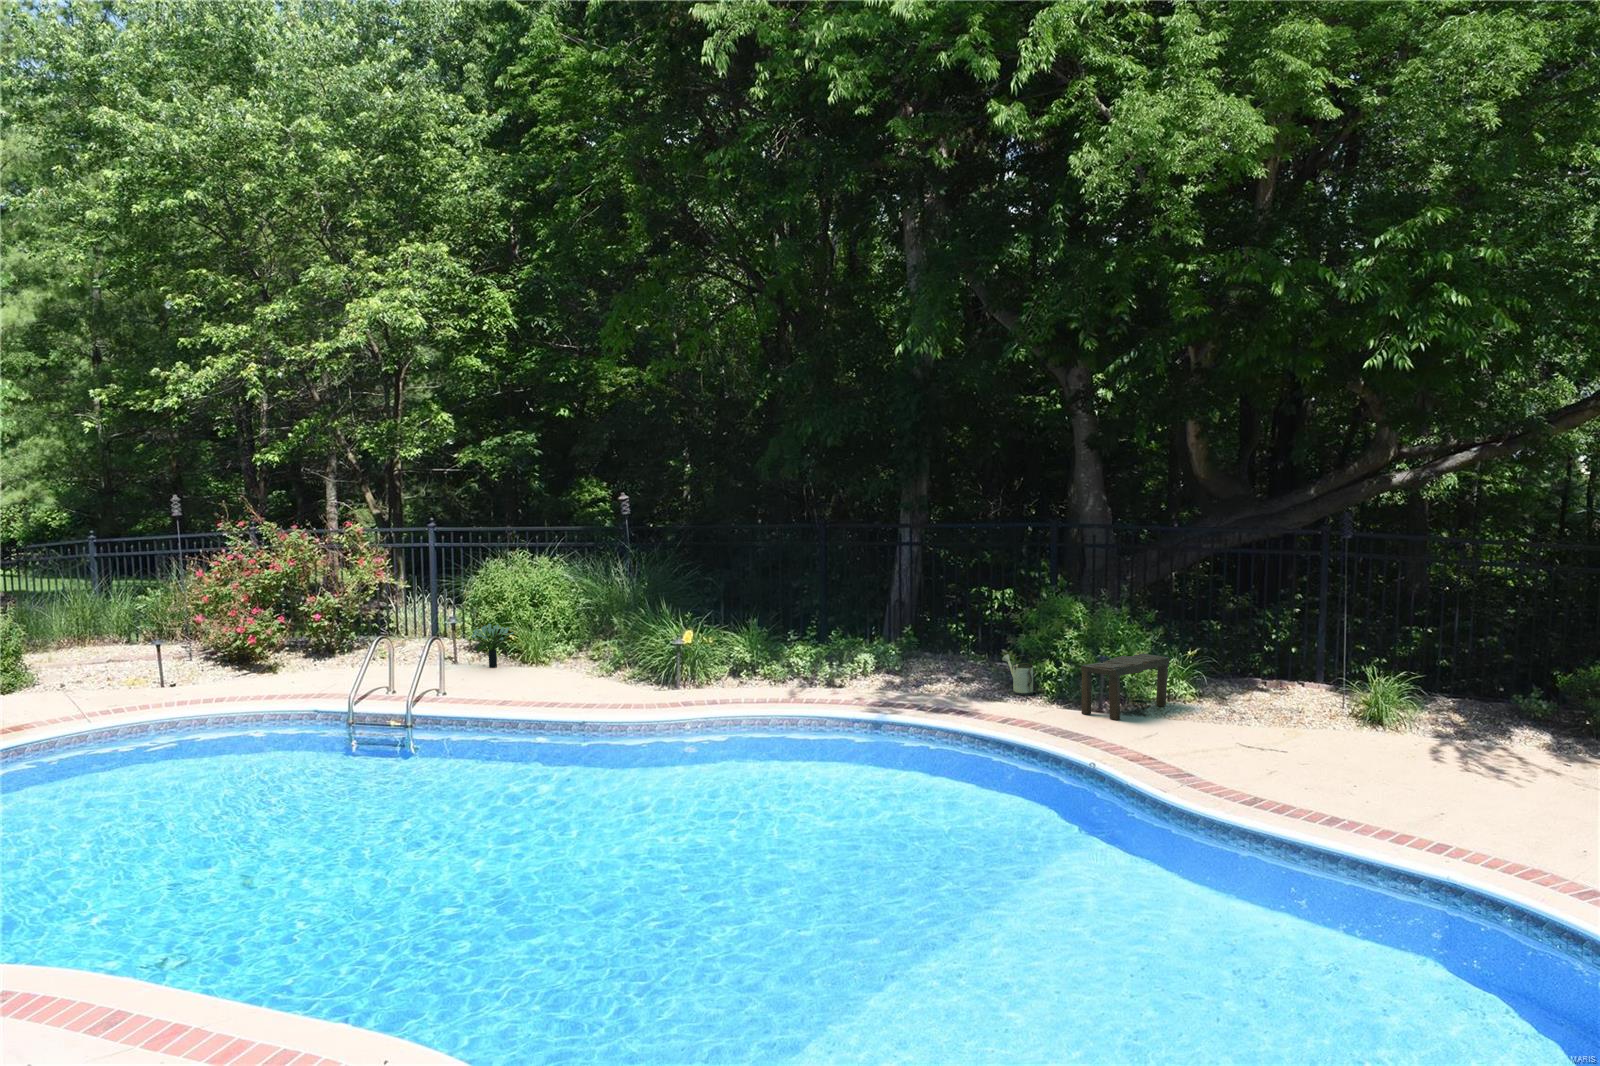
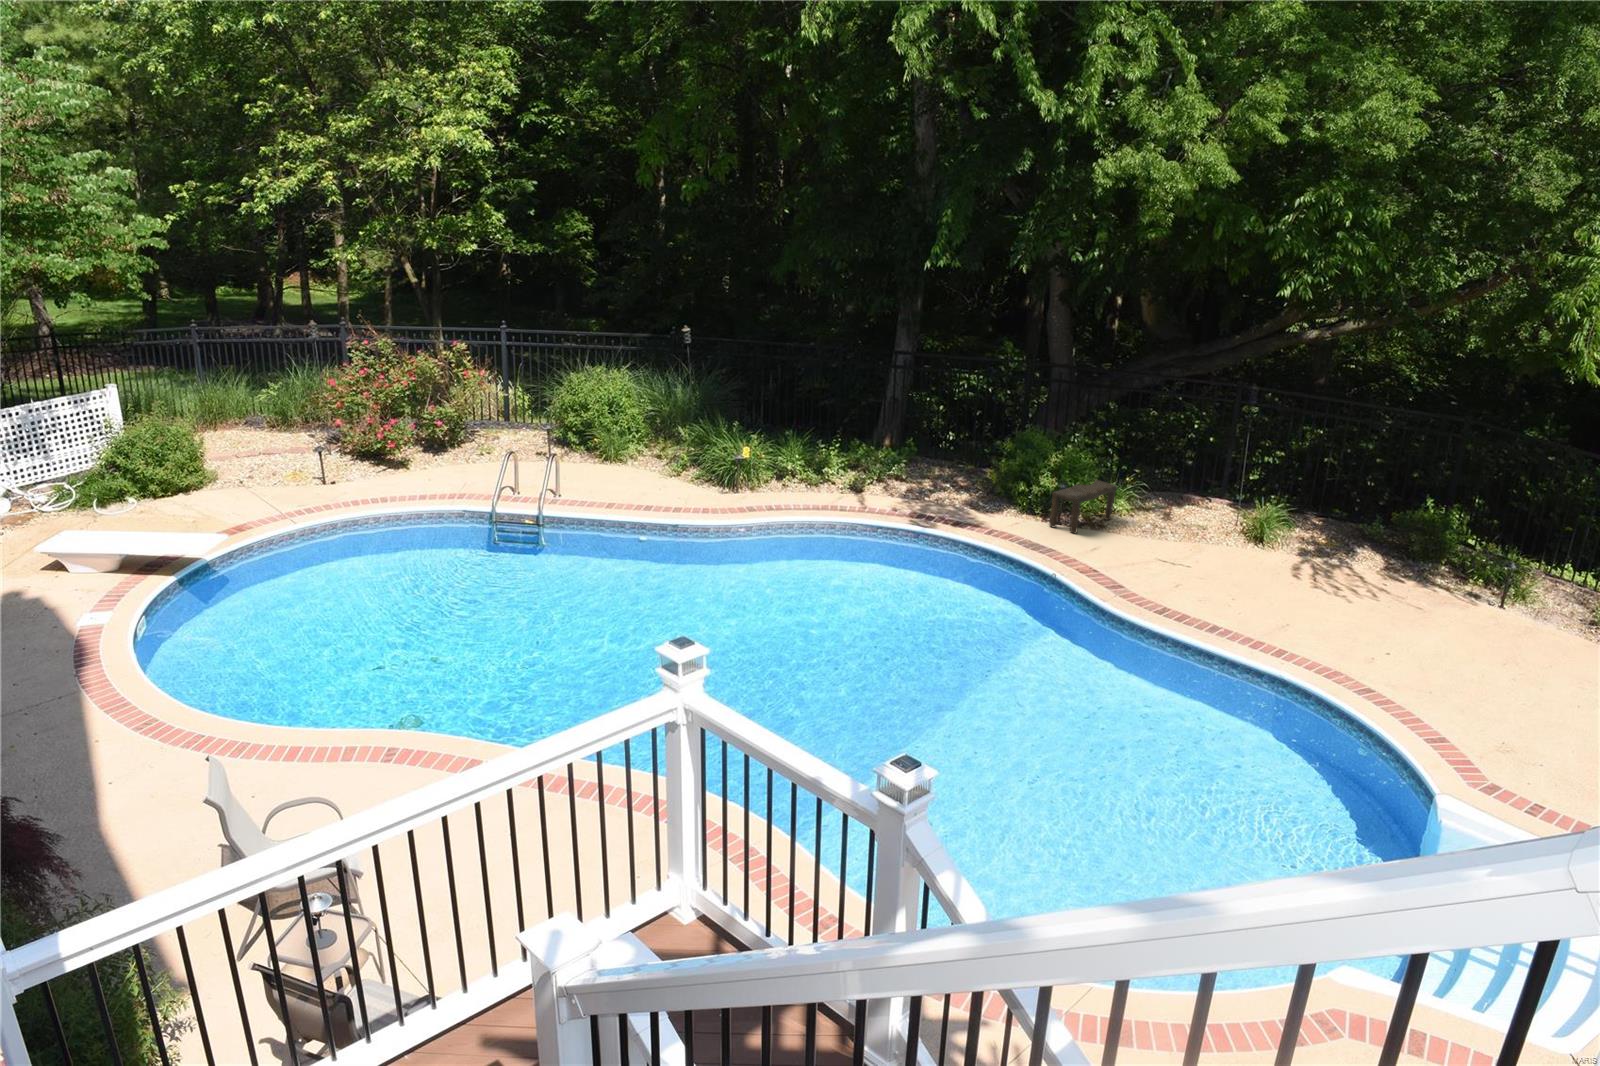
potted plant: present [472,624,514,668] -> none [564,429,598,464]
watering can: present [1002,654,1033,696] -> none [990,473,1015,506]

